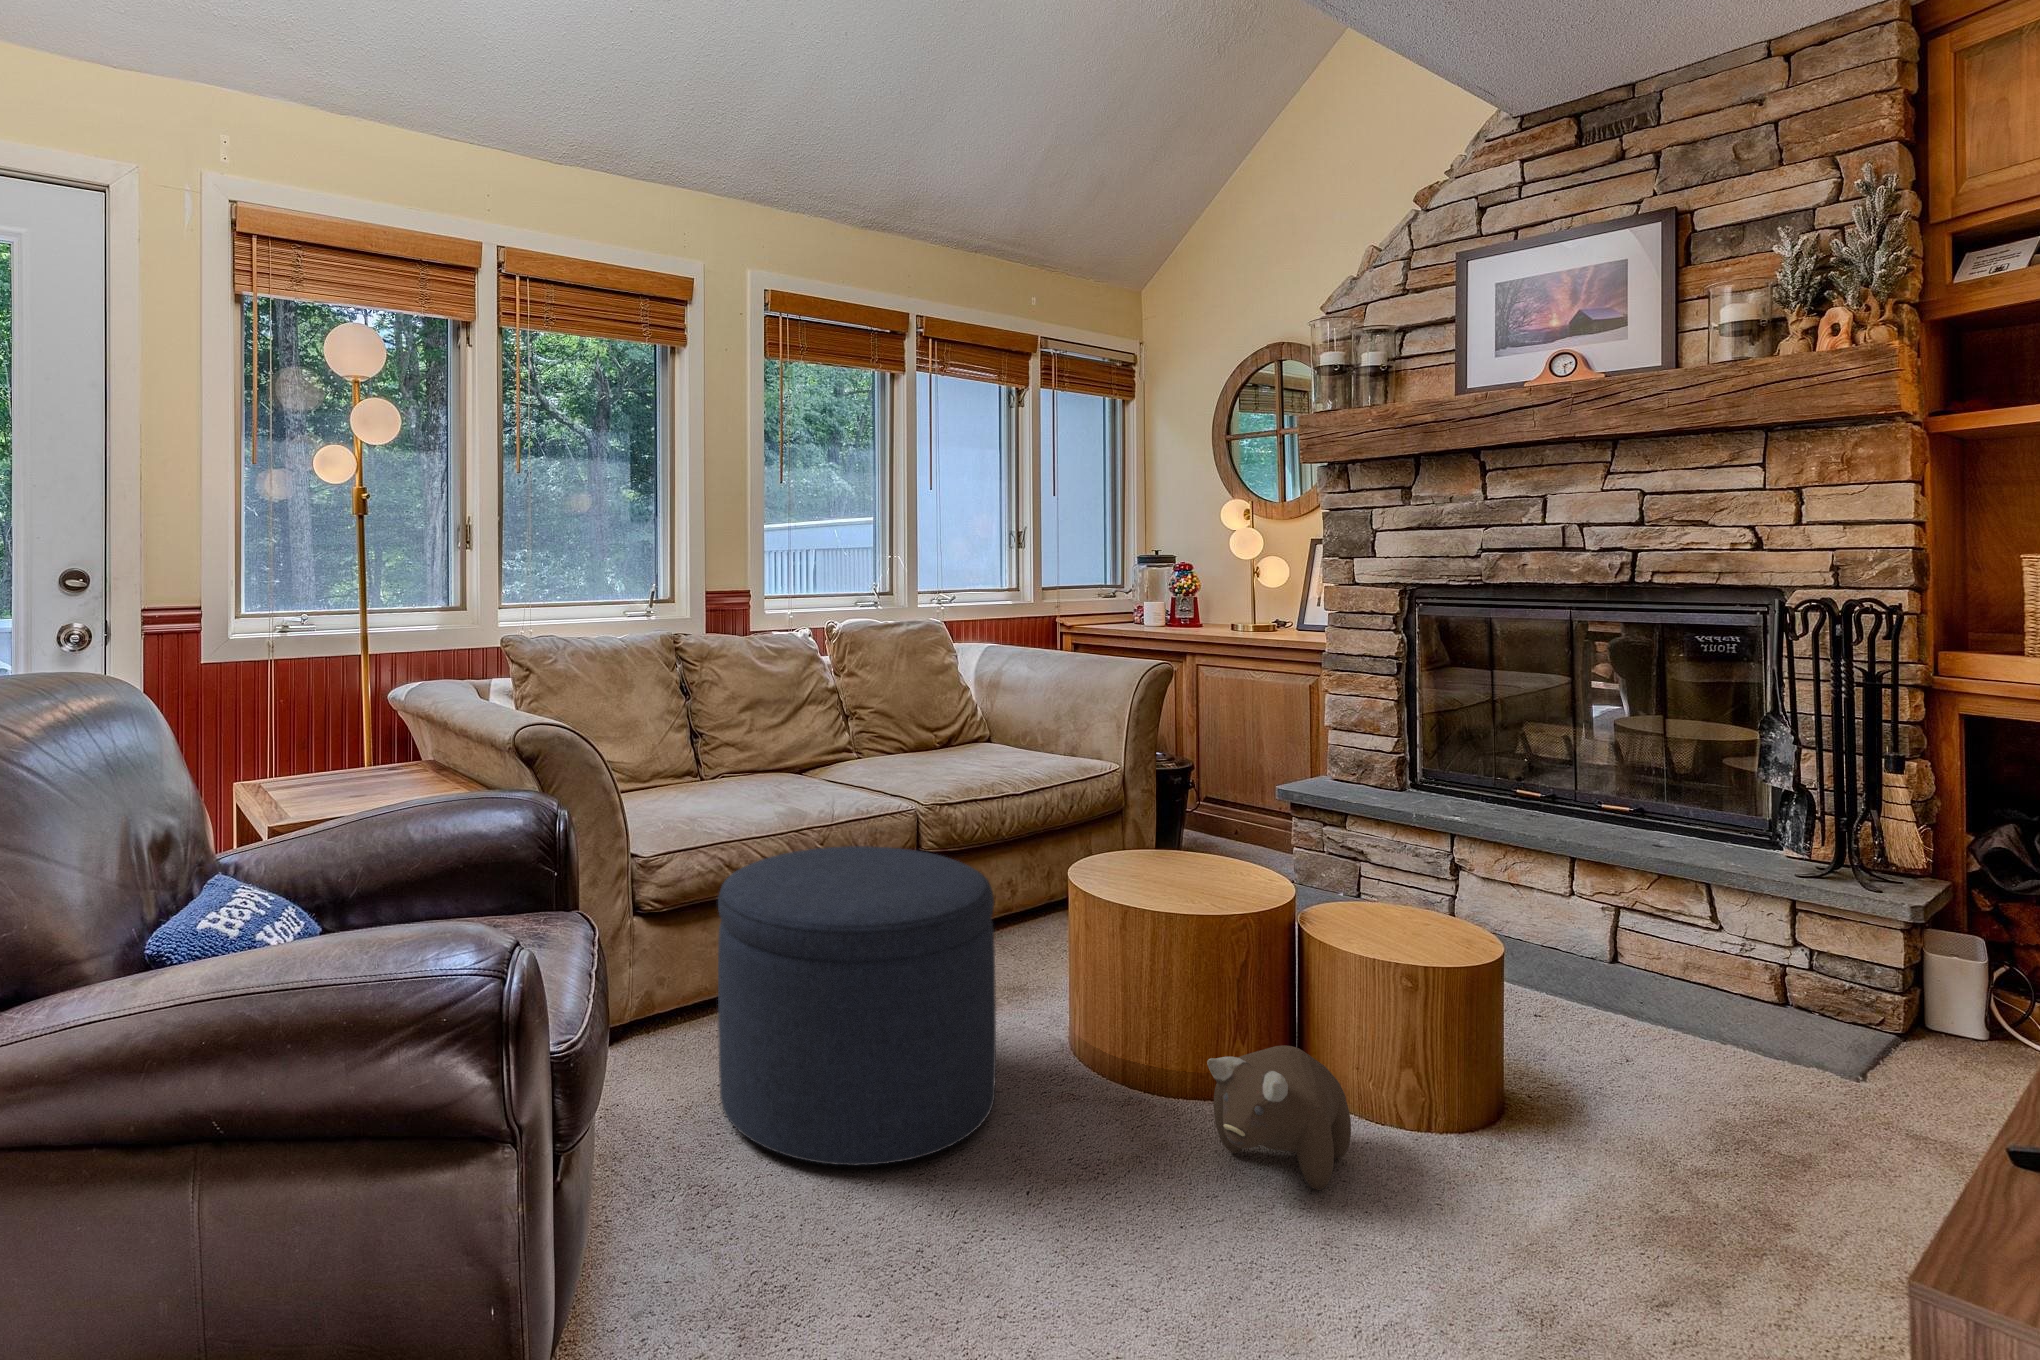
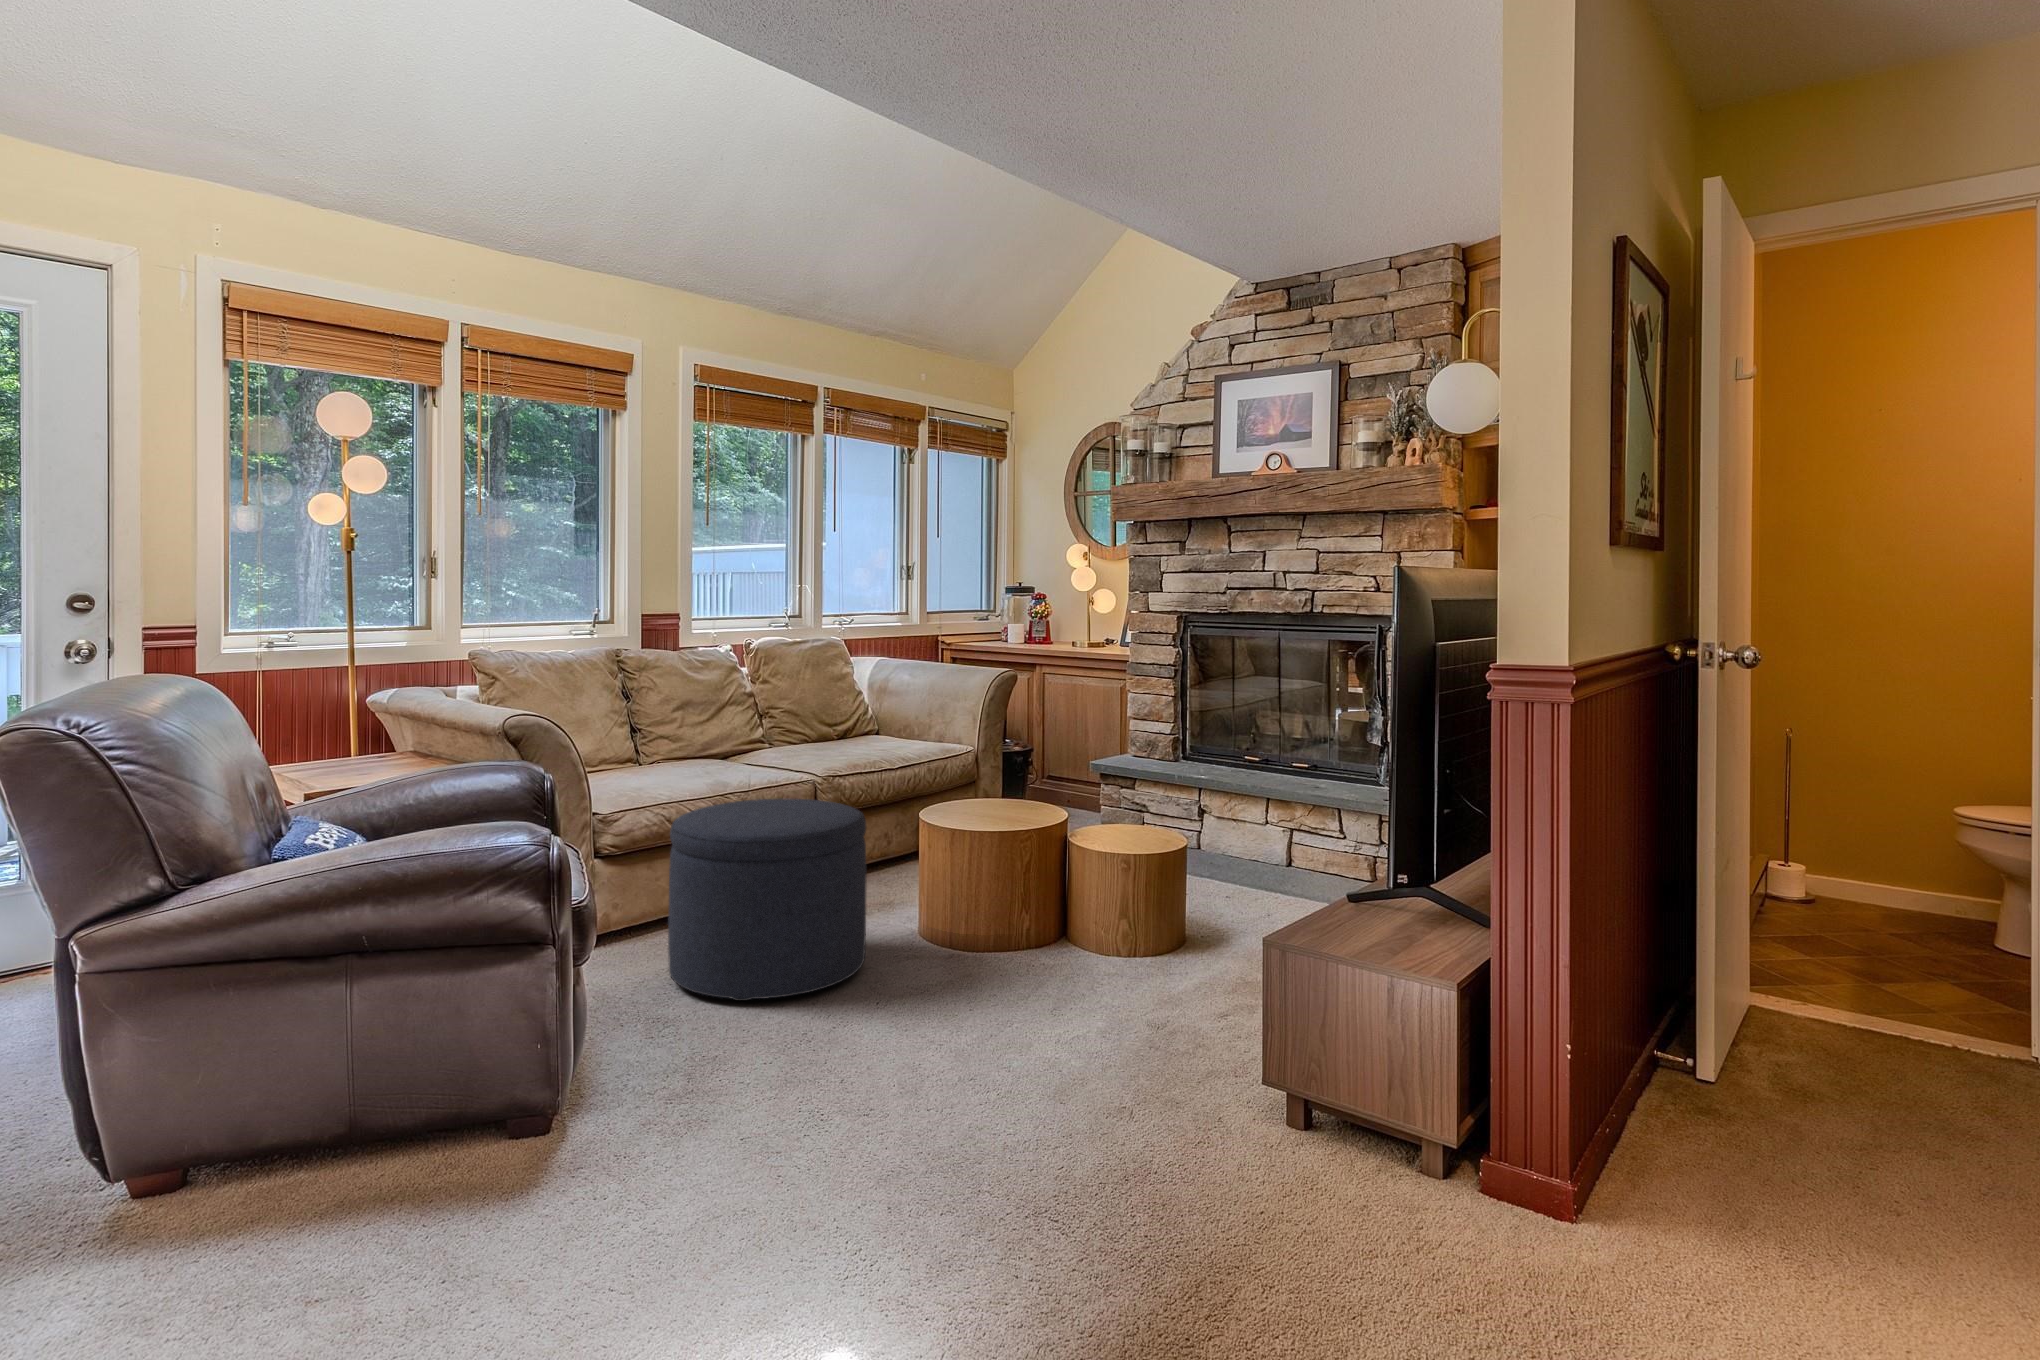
plush toy: present [1207,1045,1351,1190] -> none [998,906,1087,988]

